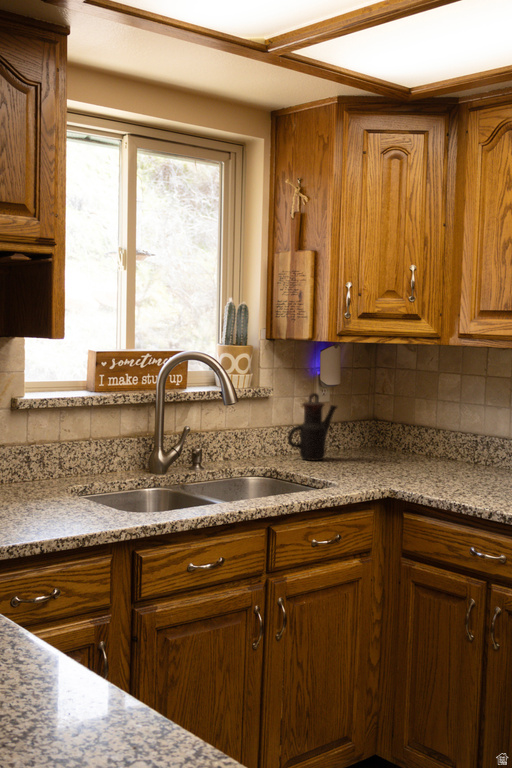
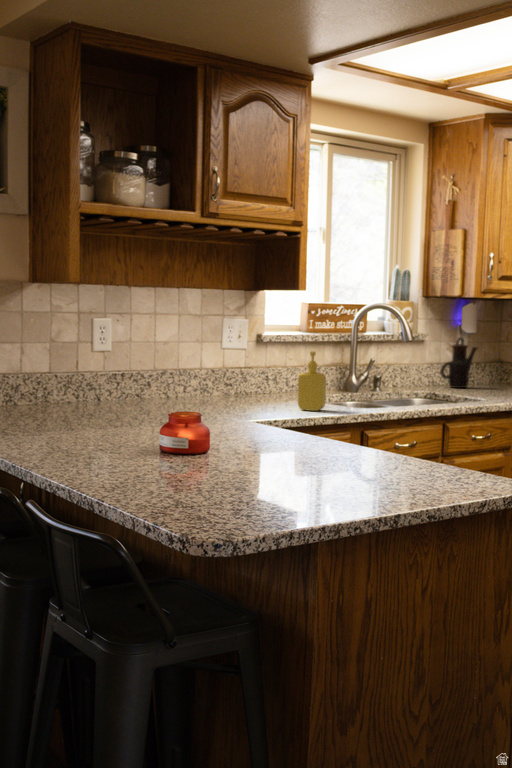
soap dispenser: none [31,434,76,525] -> present [298,351,326,411]

